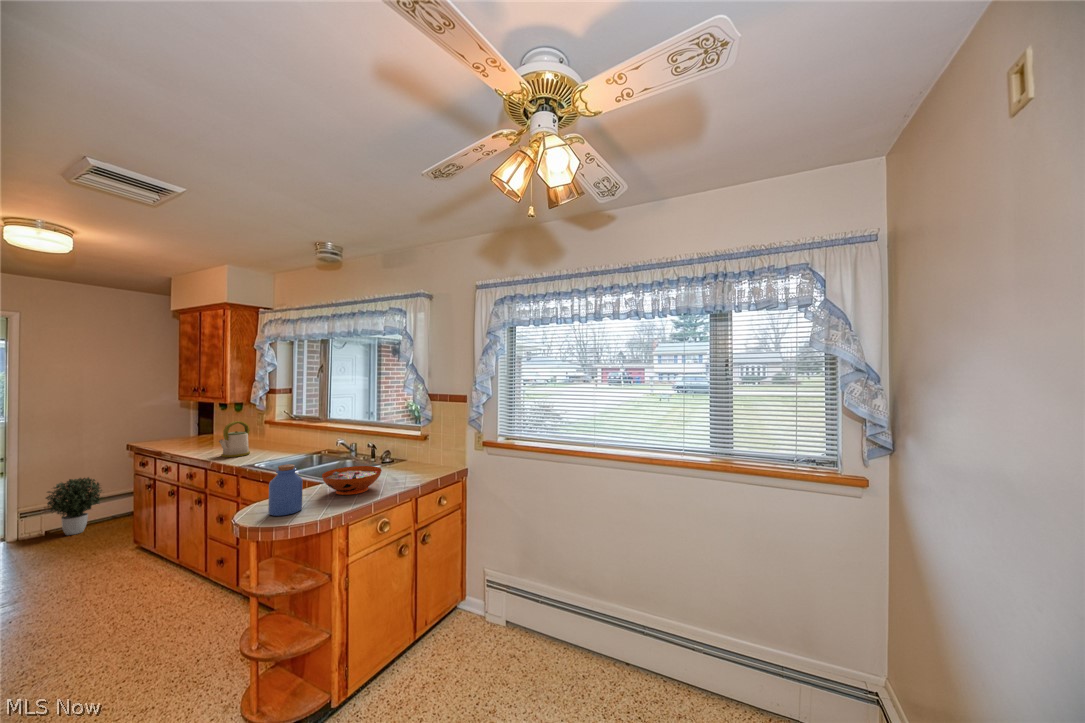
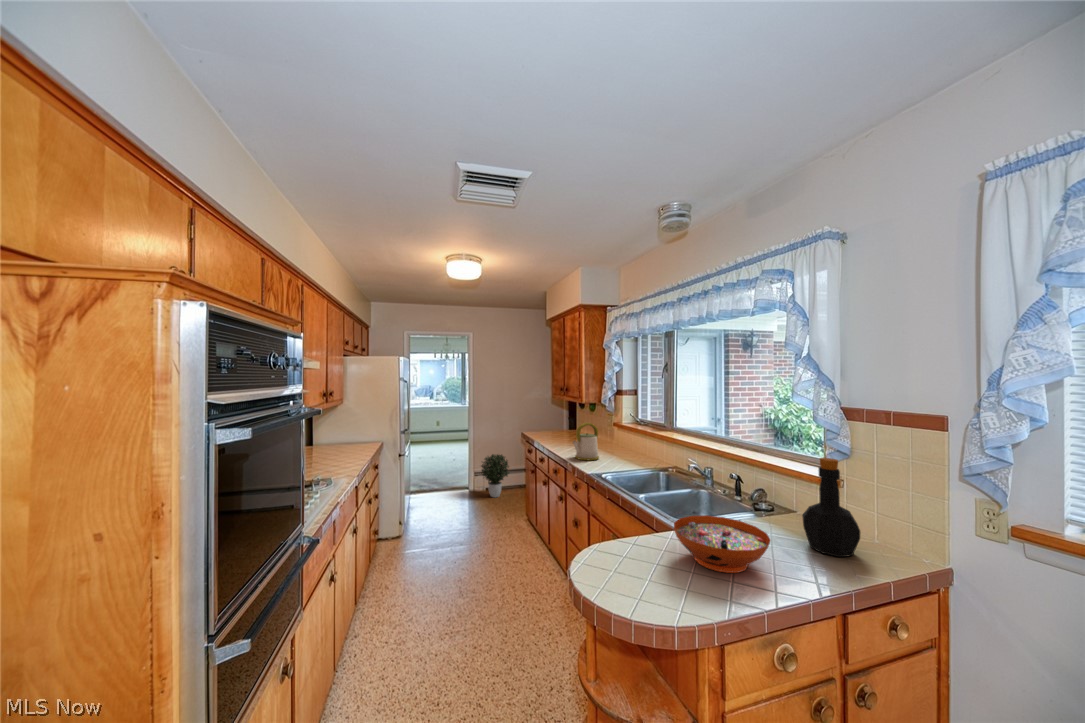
bottle: none [404,422,430,475] -> present [802,458,860,557]
jar: present [268,464,303,516] -> none [603,505,647,588]

